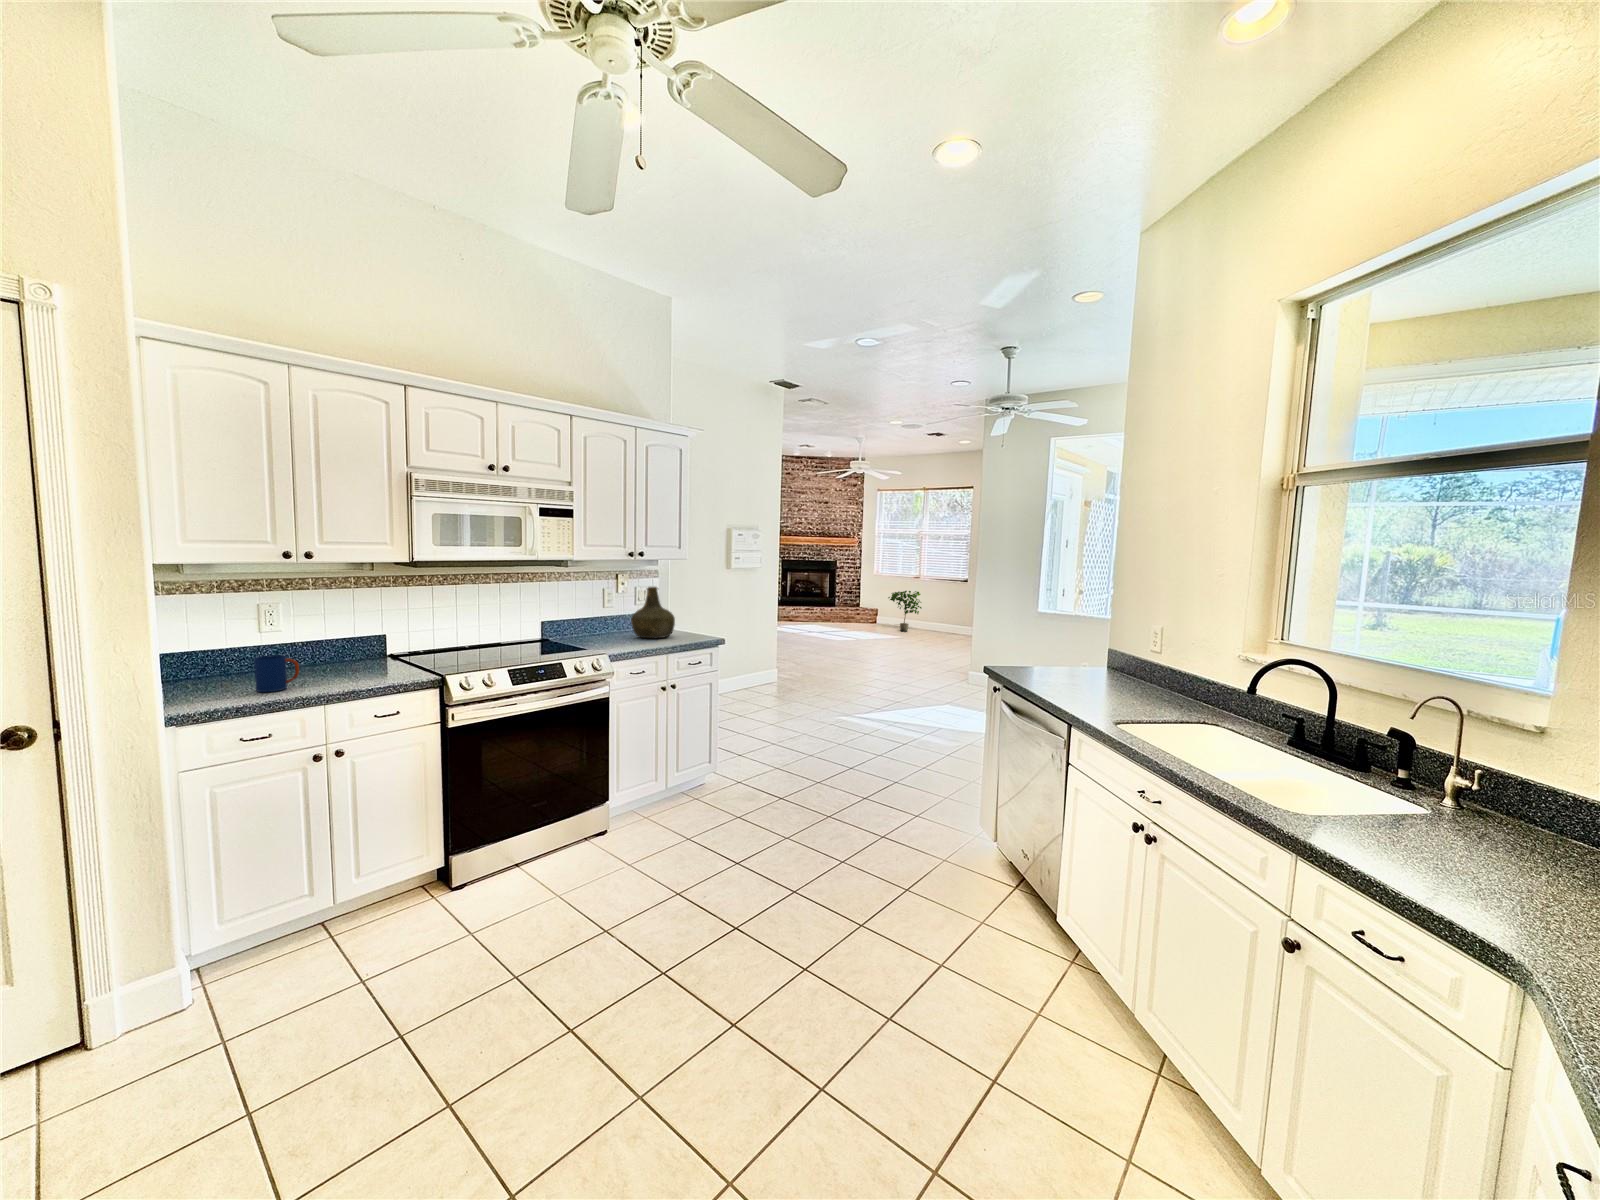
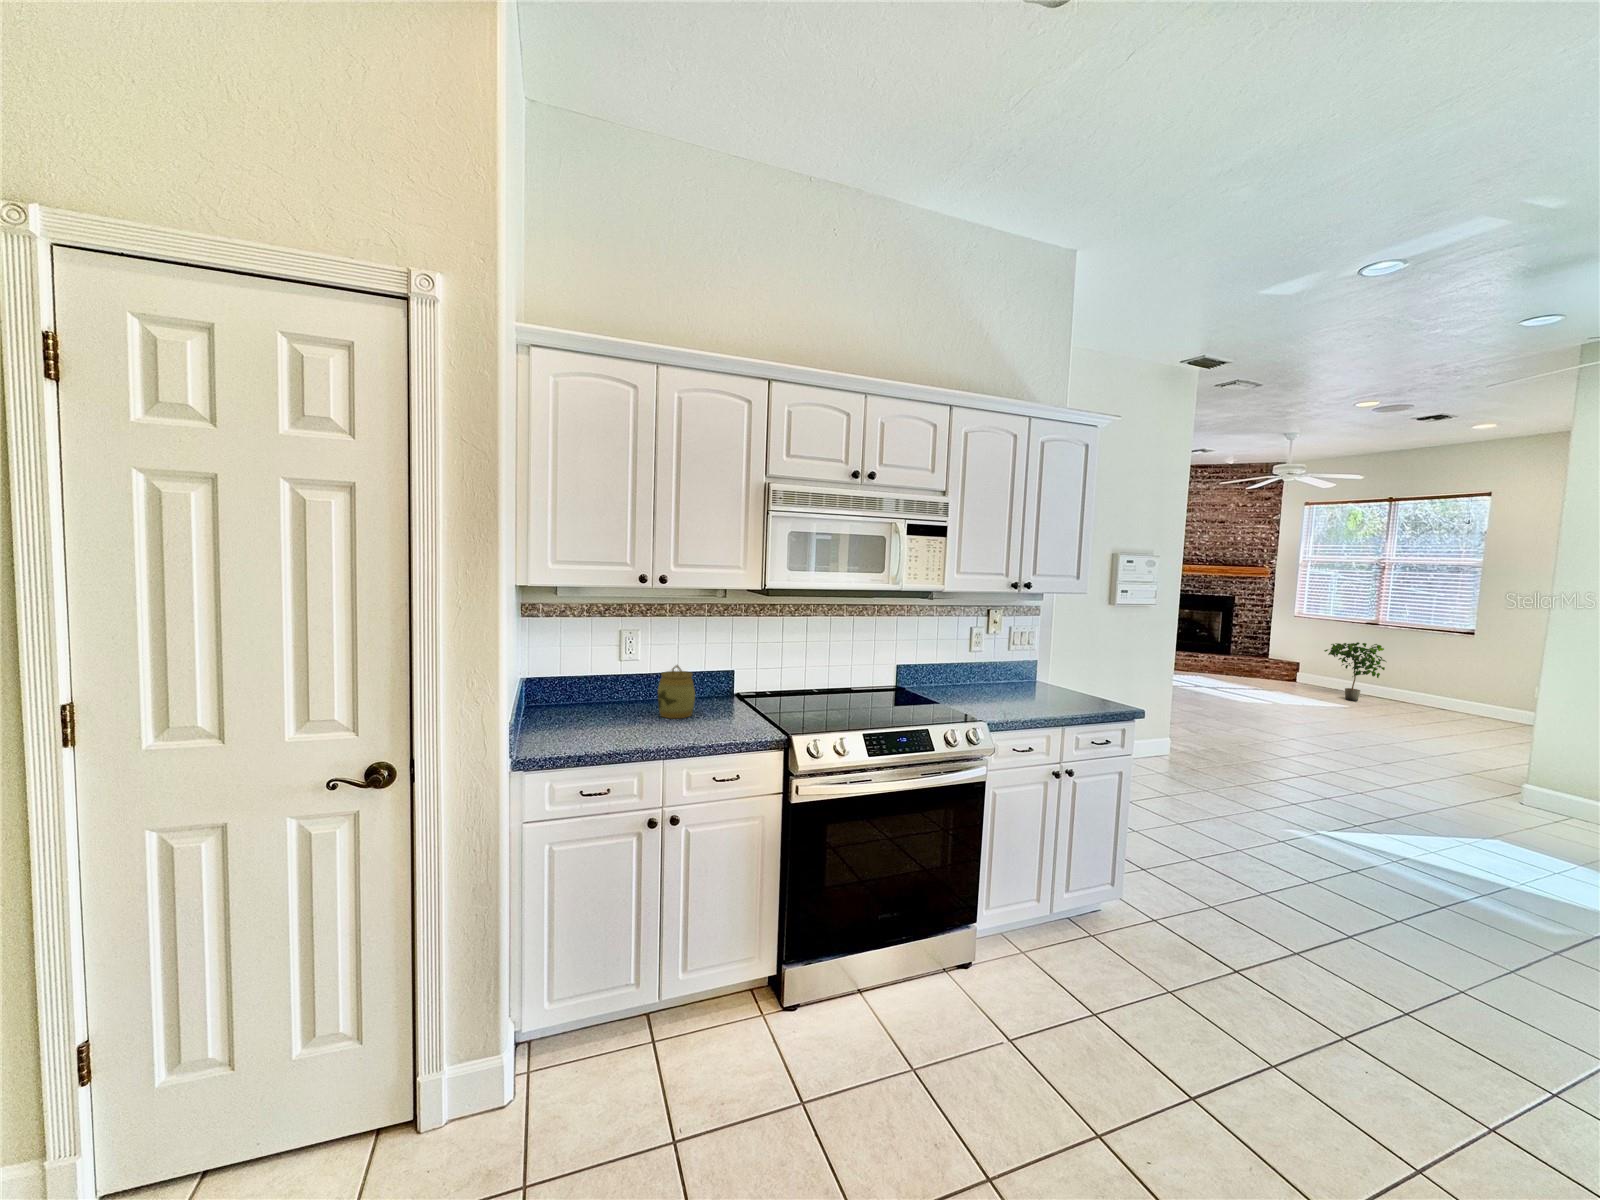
bottle: present [631,587,675,638] -> none [1007,629,1068,700]
jar: none [309,630,349,676] -> present [658,665,695,718]
mug: present [254,655,299,692] -> none [604,693,645,737]

